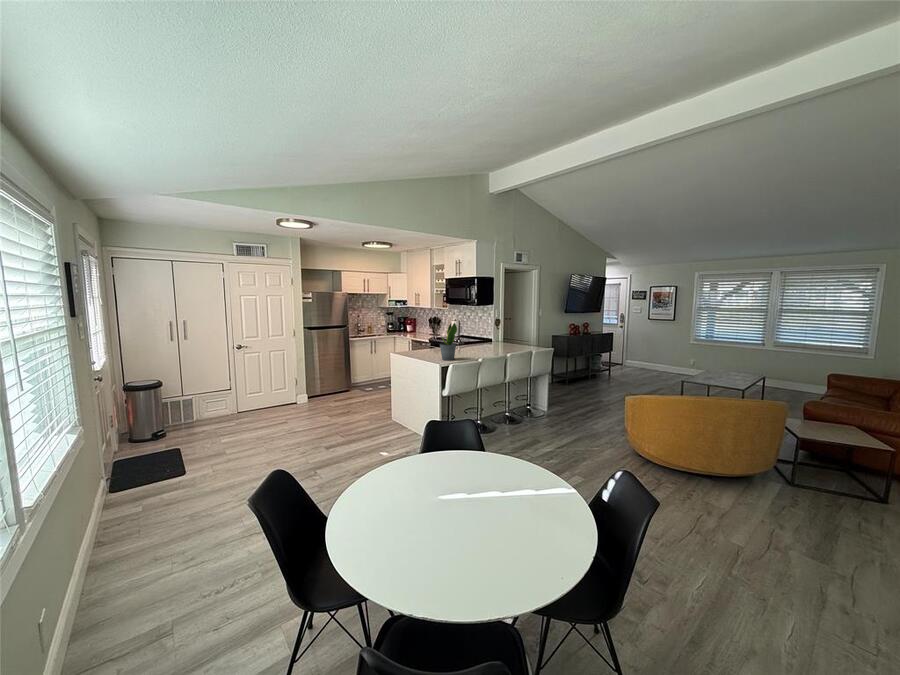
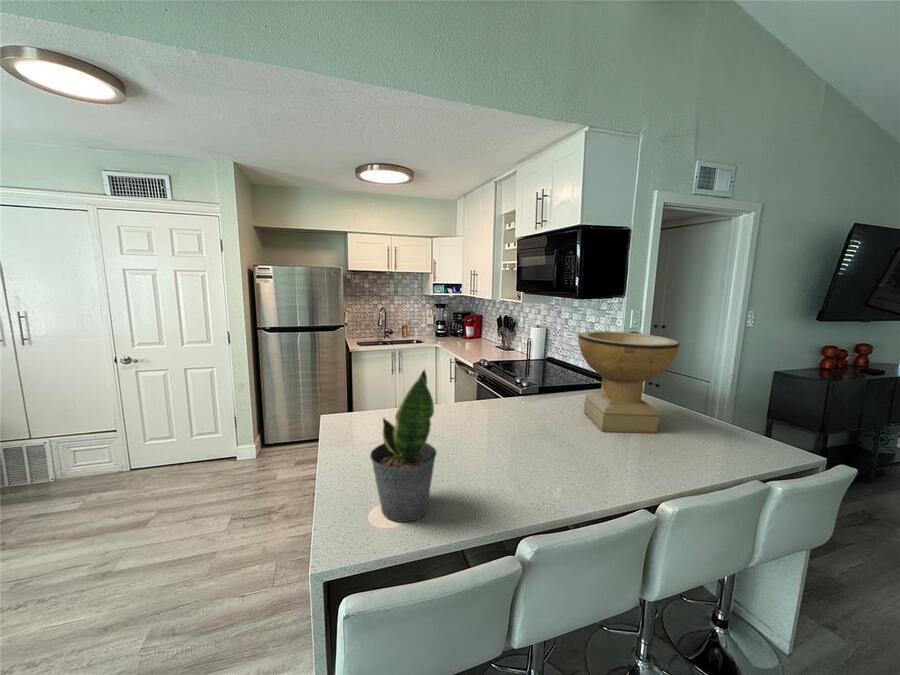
decorative bowl: none [481,317,512,349] -> present [578,331,679,433]

